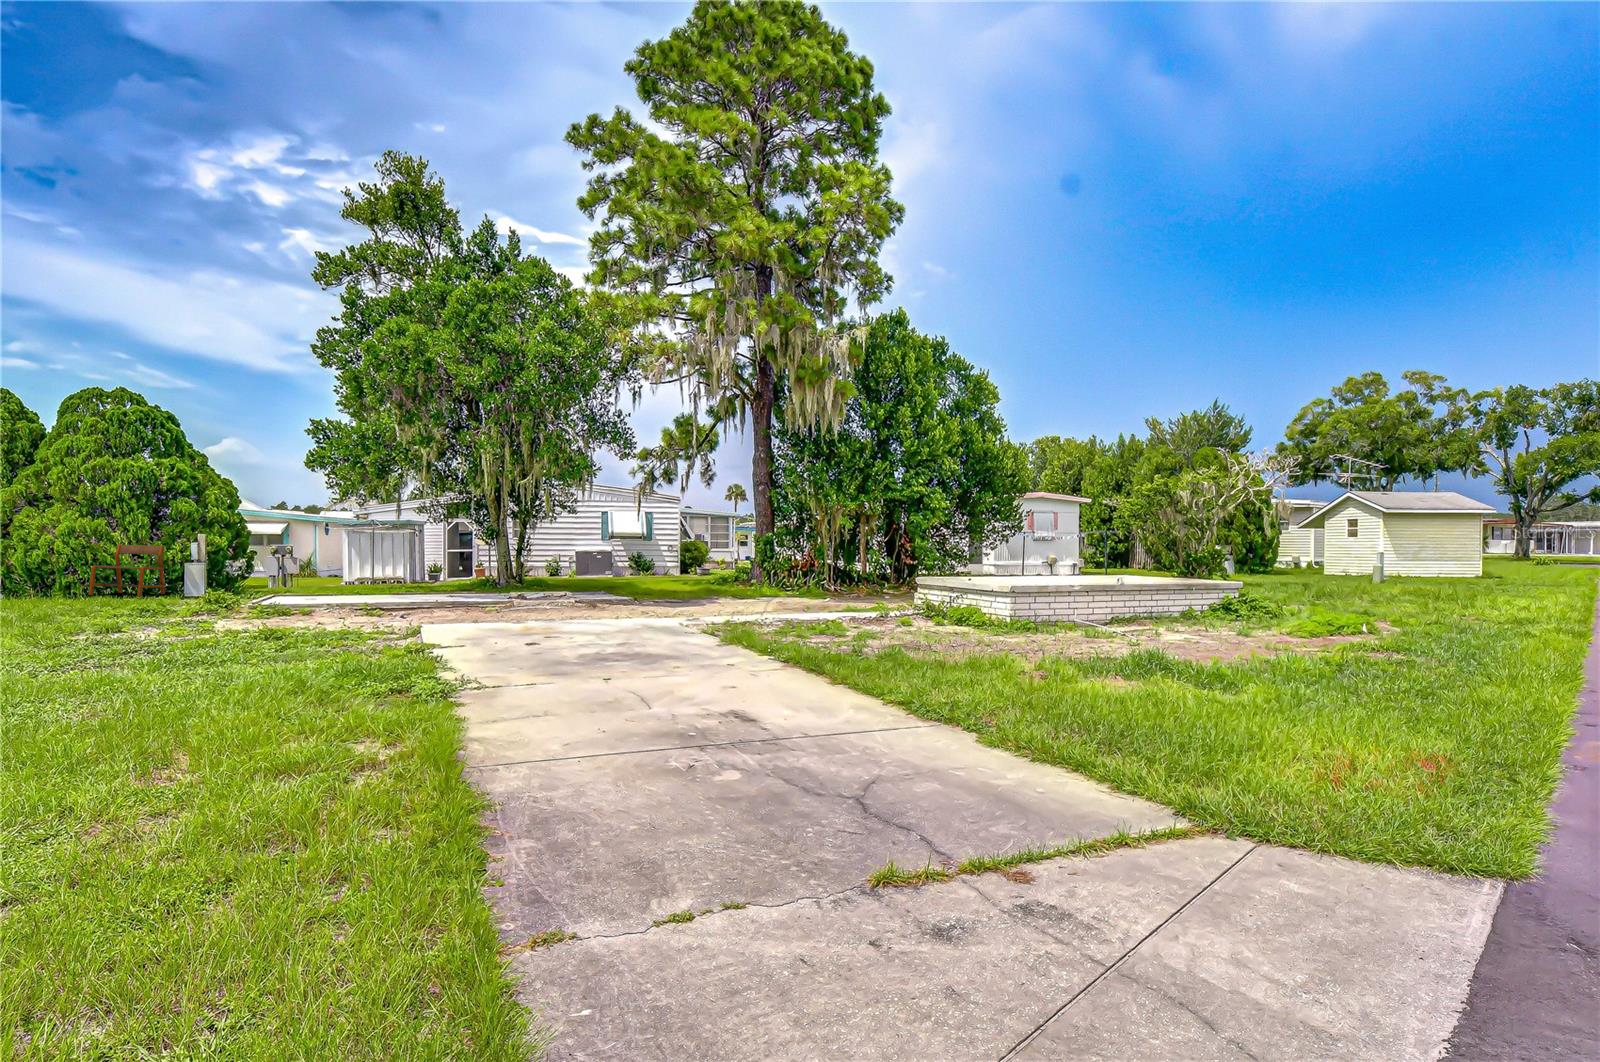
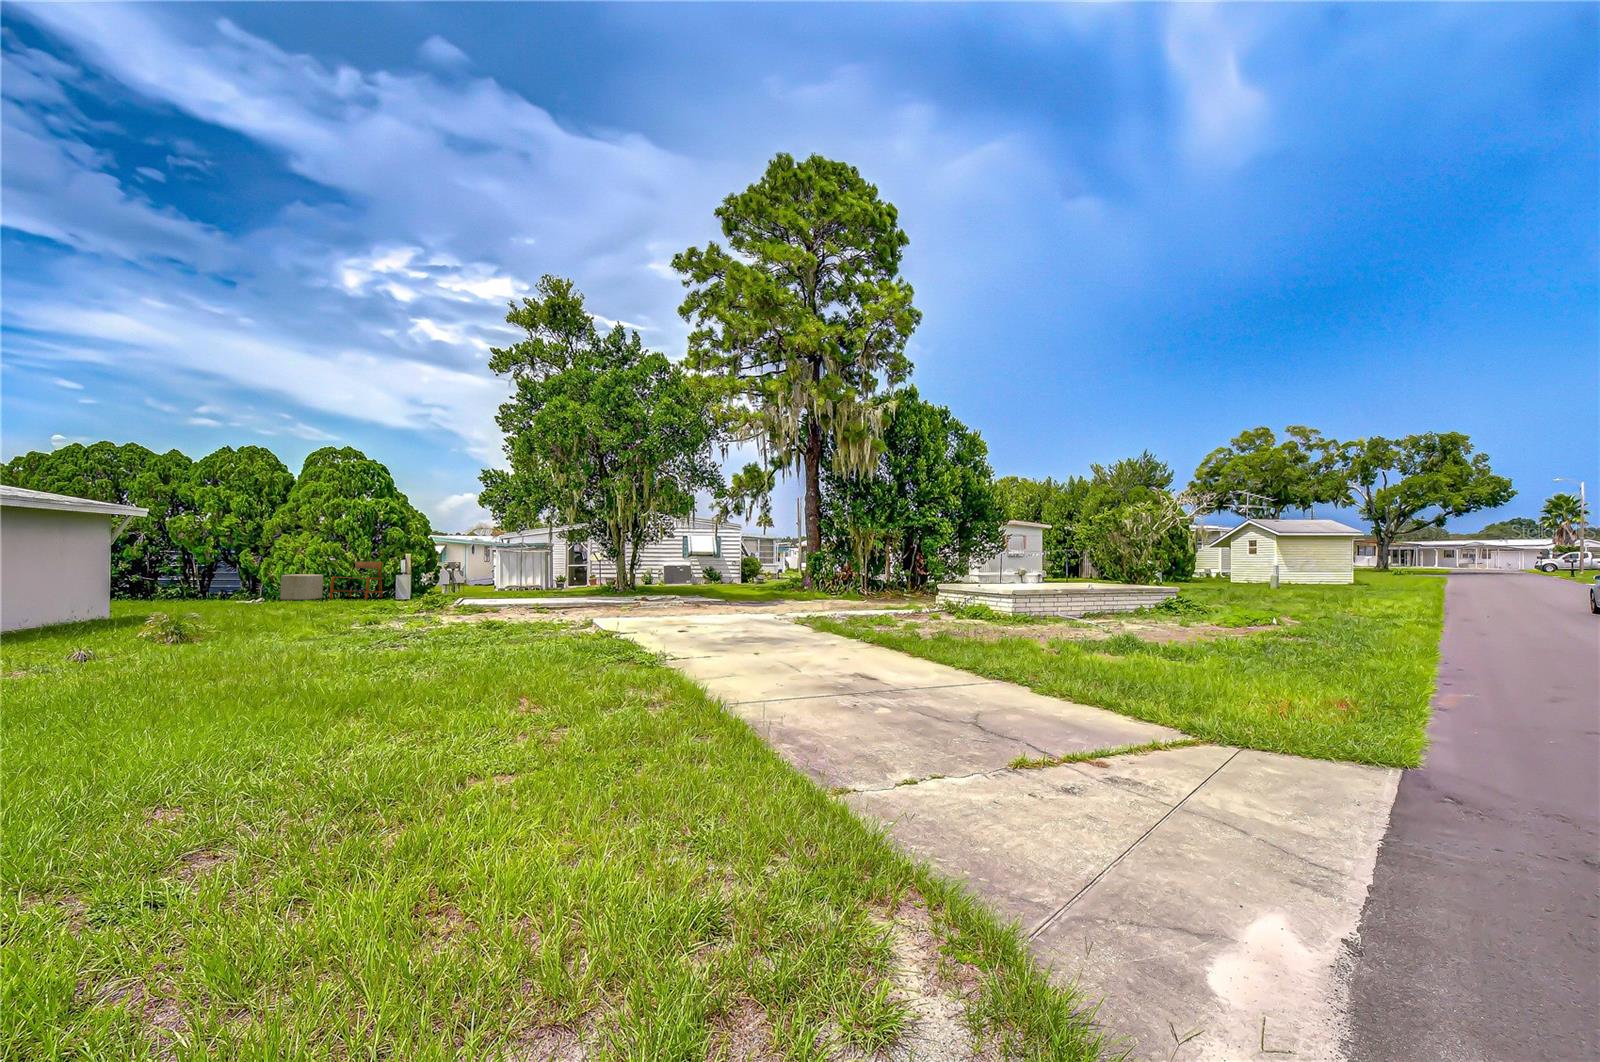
cardboard box: none [17,562,79,598] -> present [280,574,323,600]

